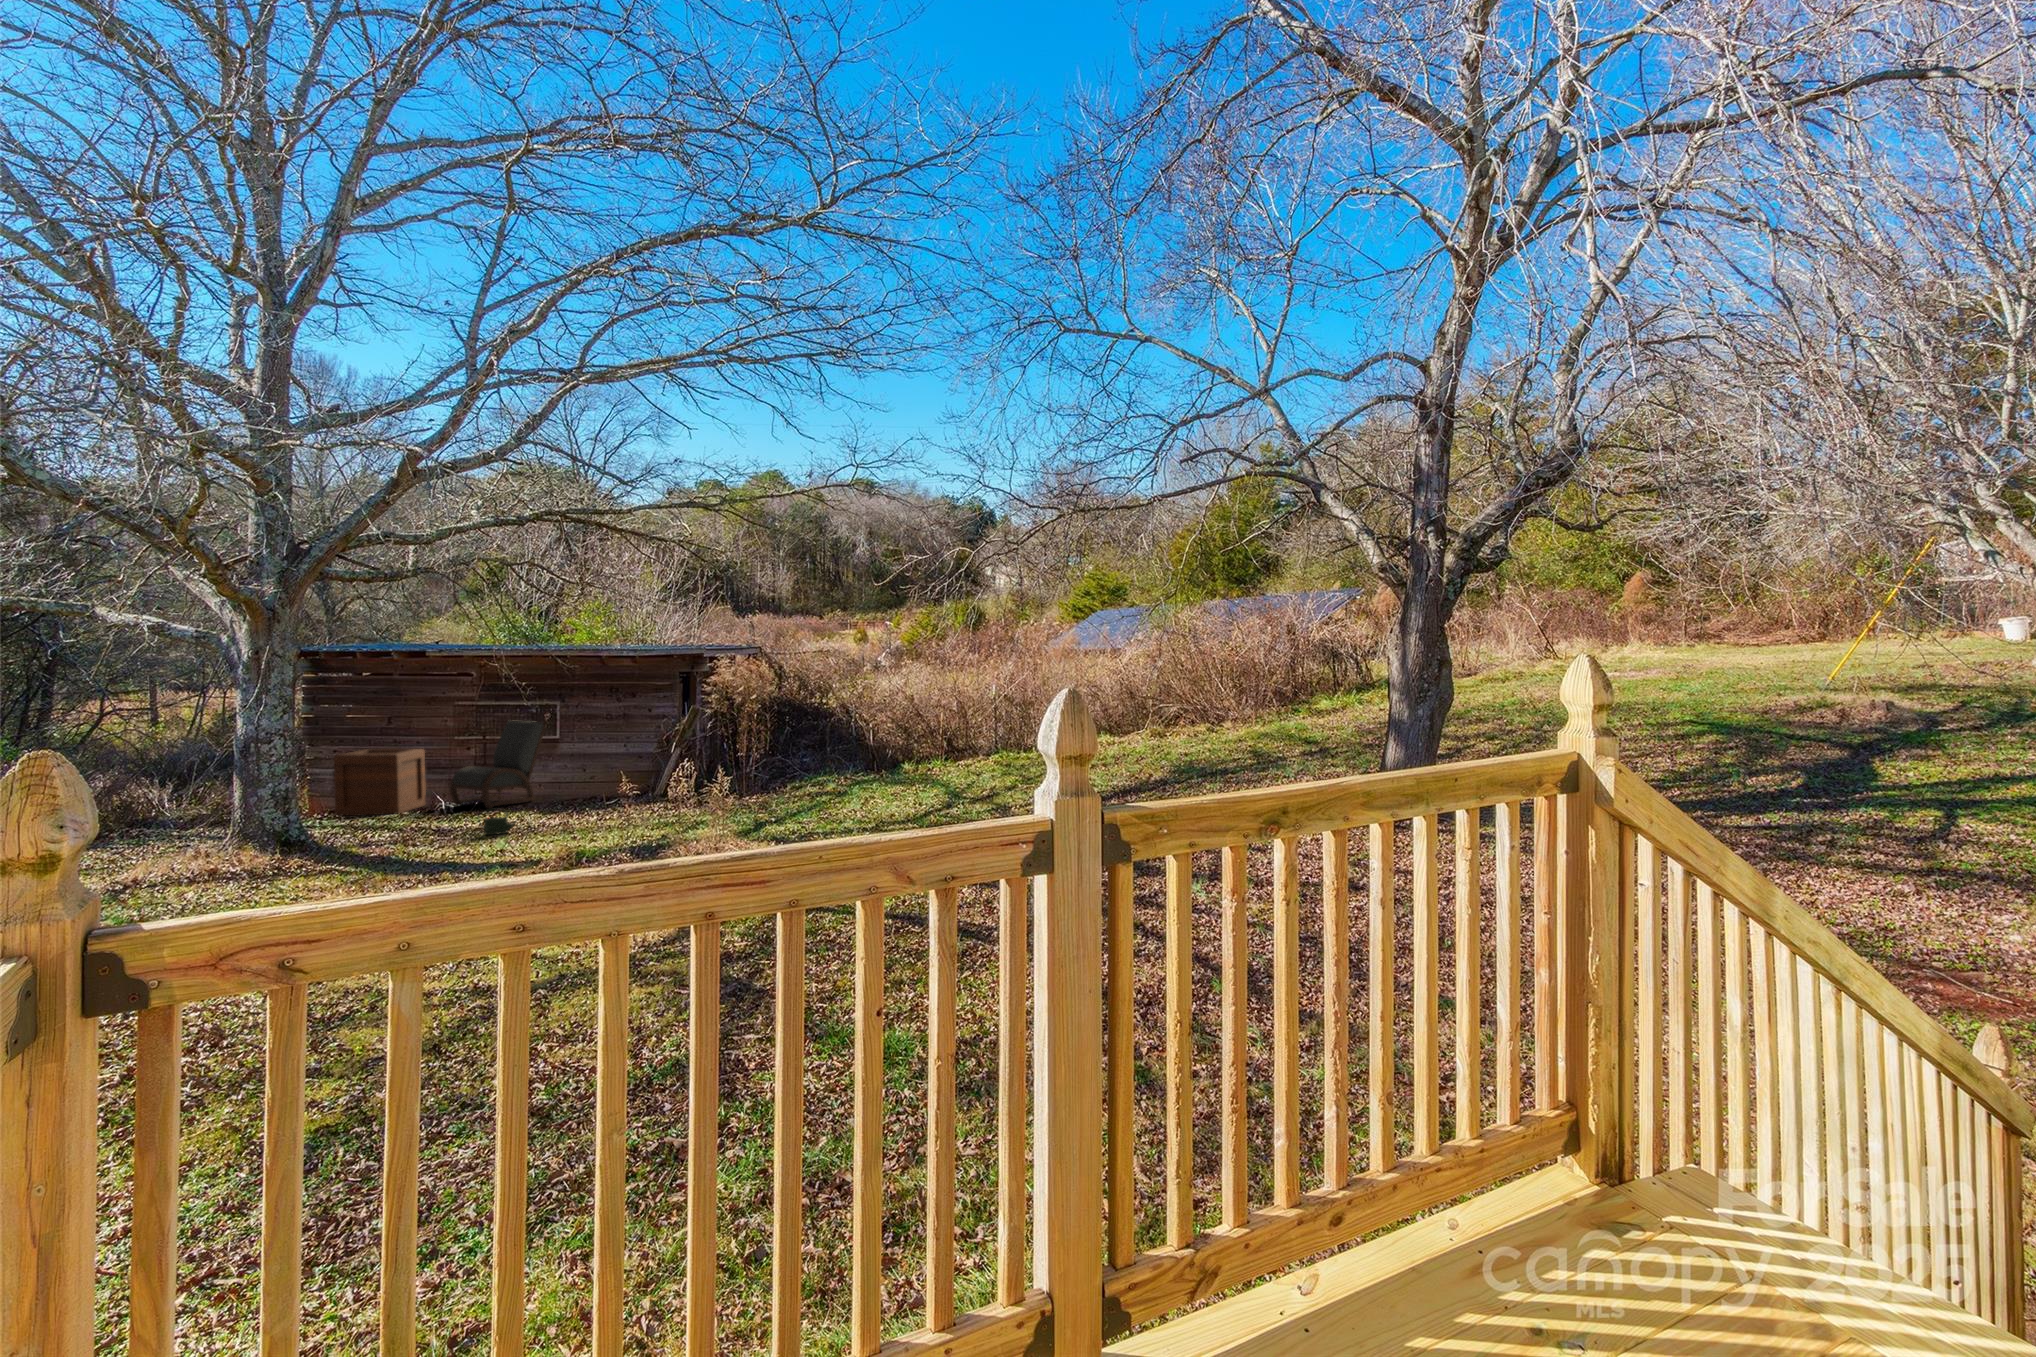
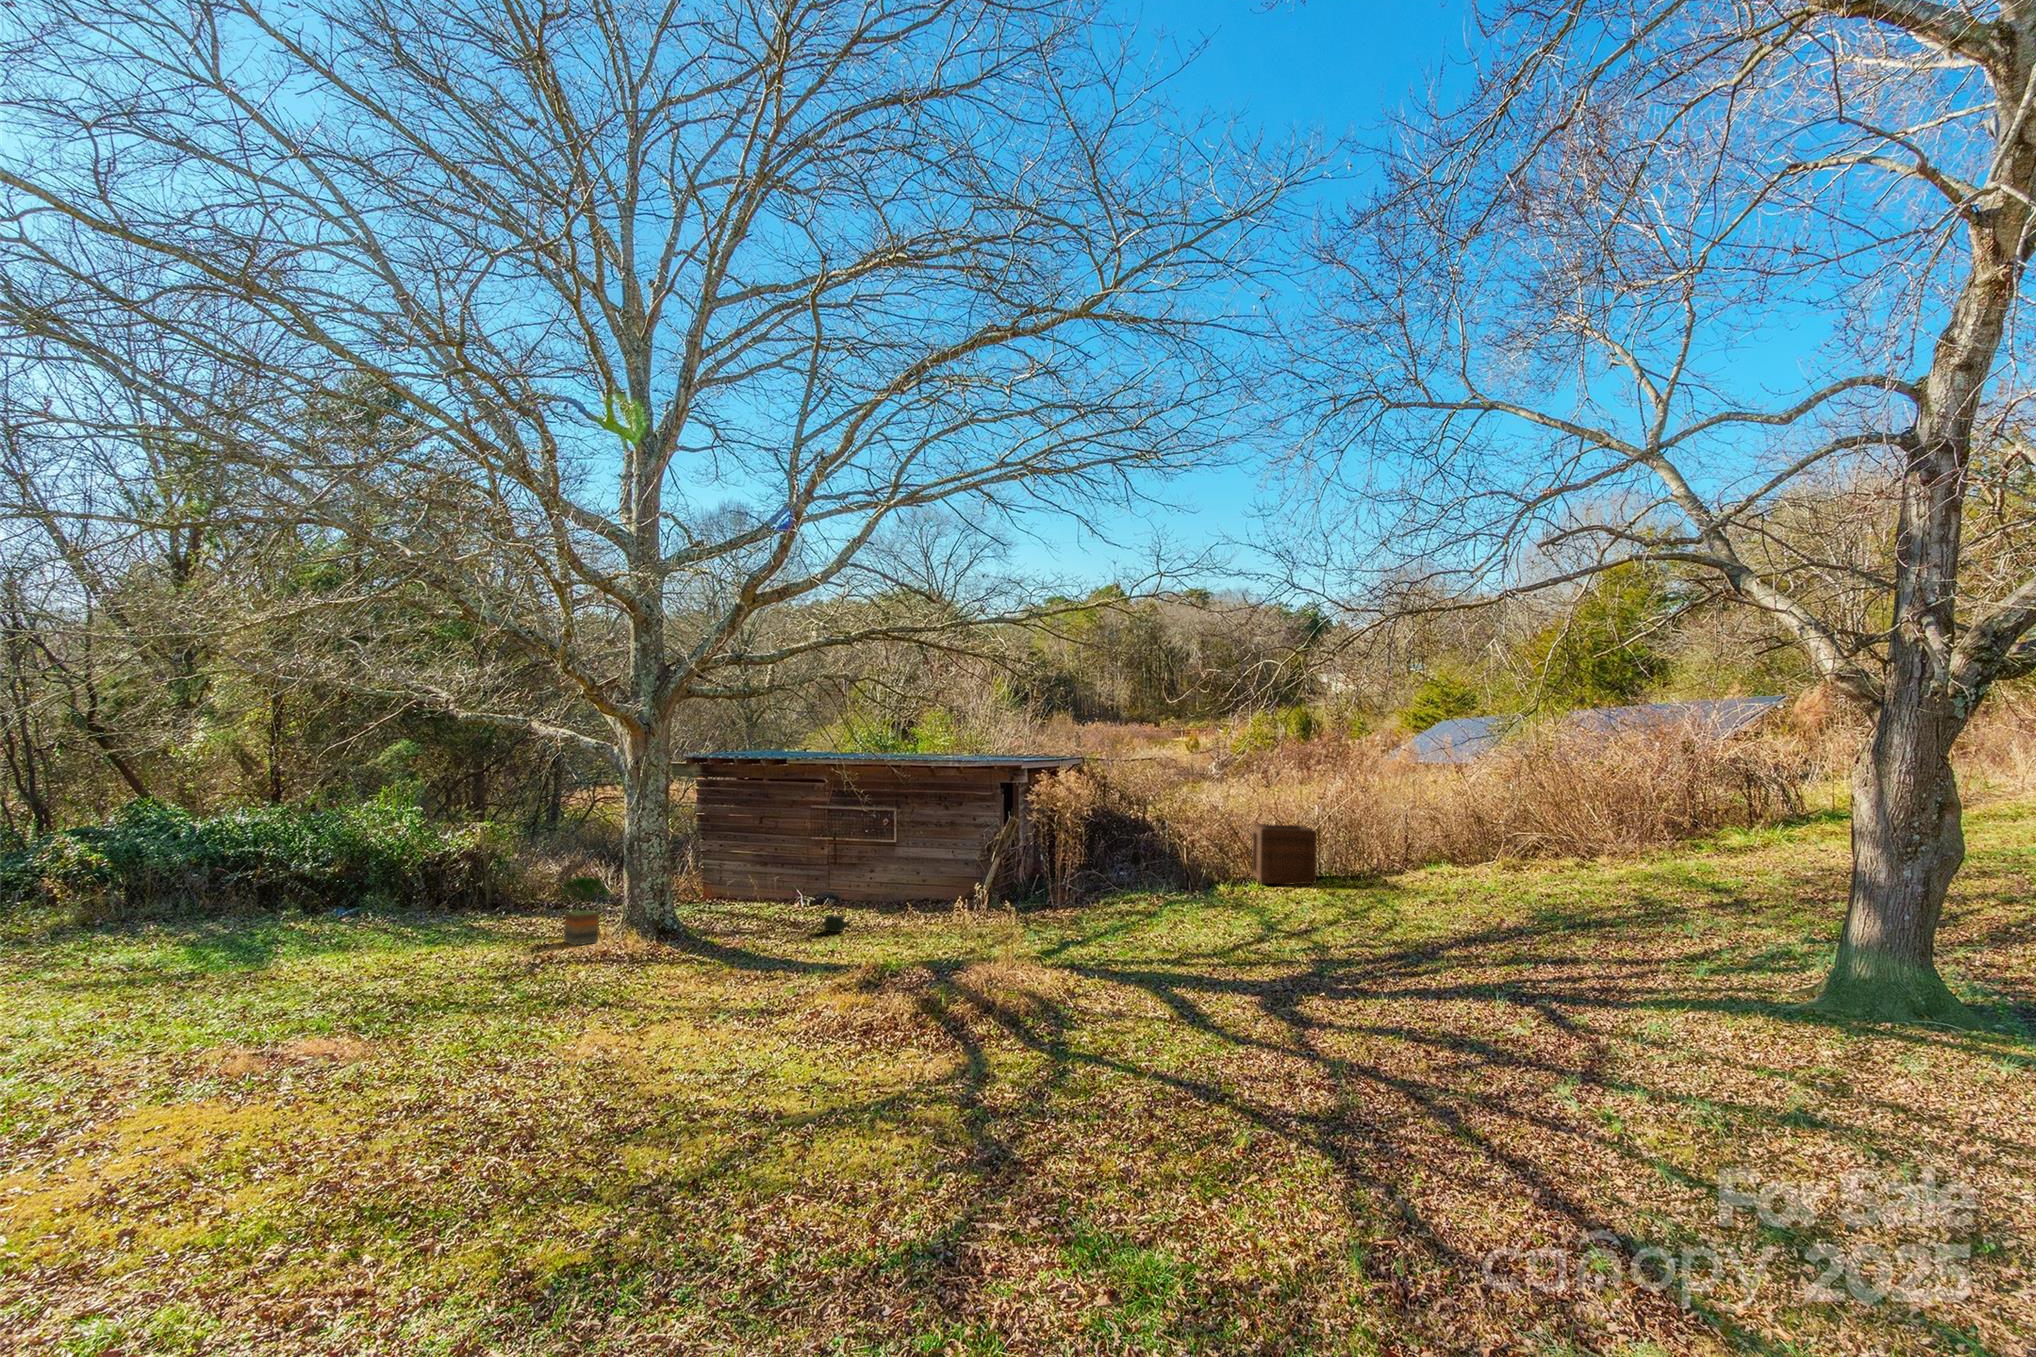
lounge chair: present [450,720,546,808] -> none [811,820,894,902]
wooden crate: present [334,749,426,816] -> present [1253,824,1317,885]
potted tree: none [156,788,228,867] -> present [562,877,610,945]

